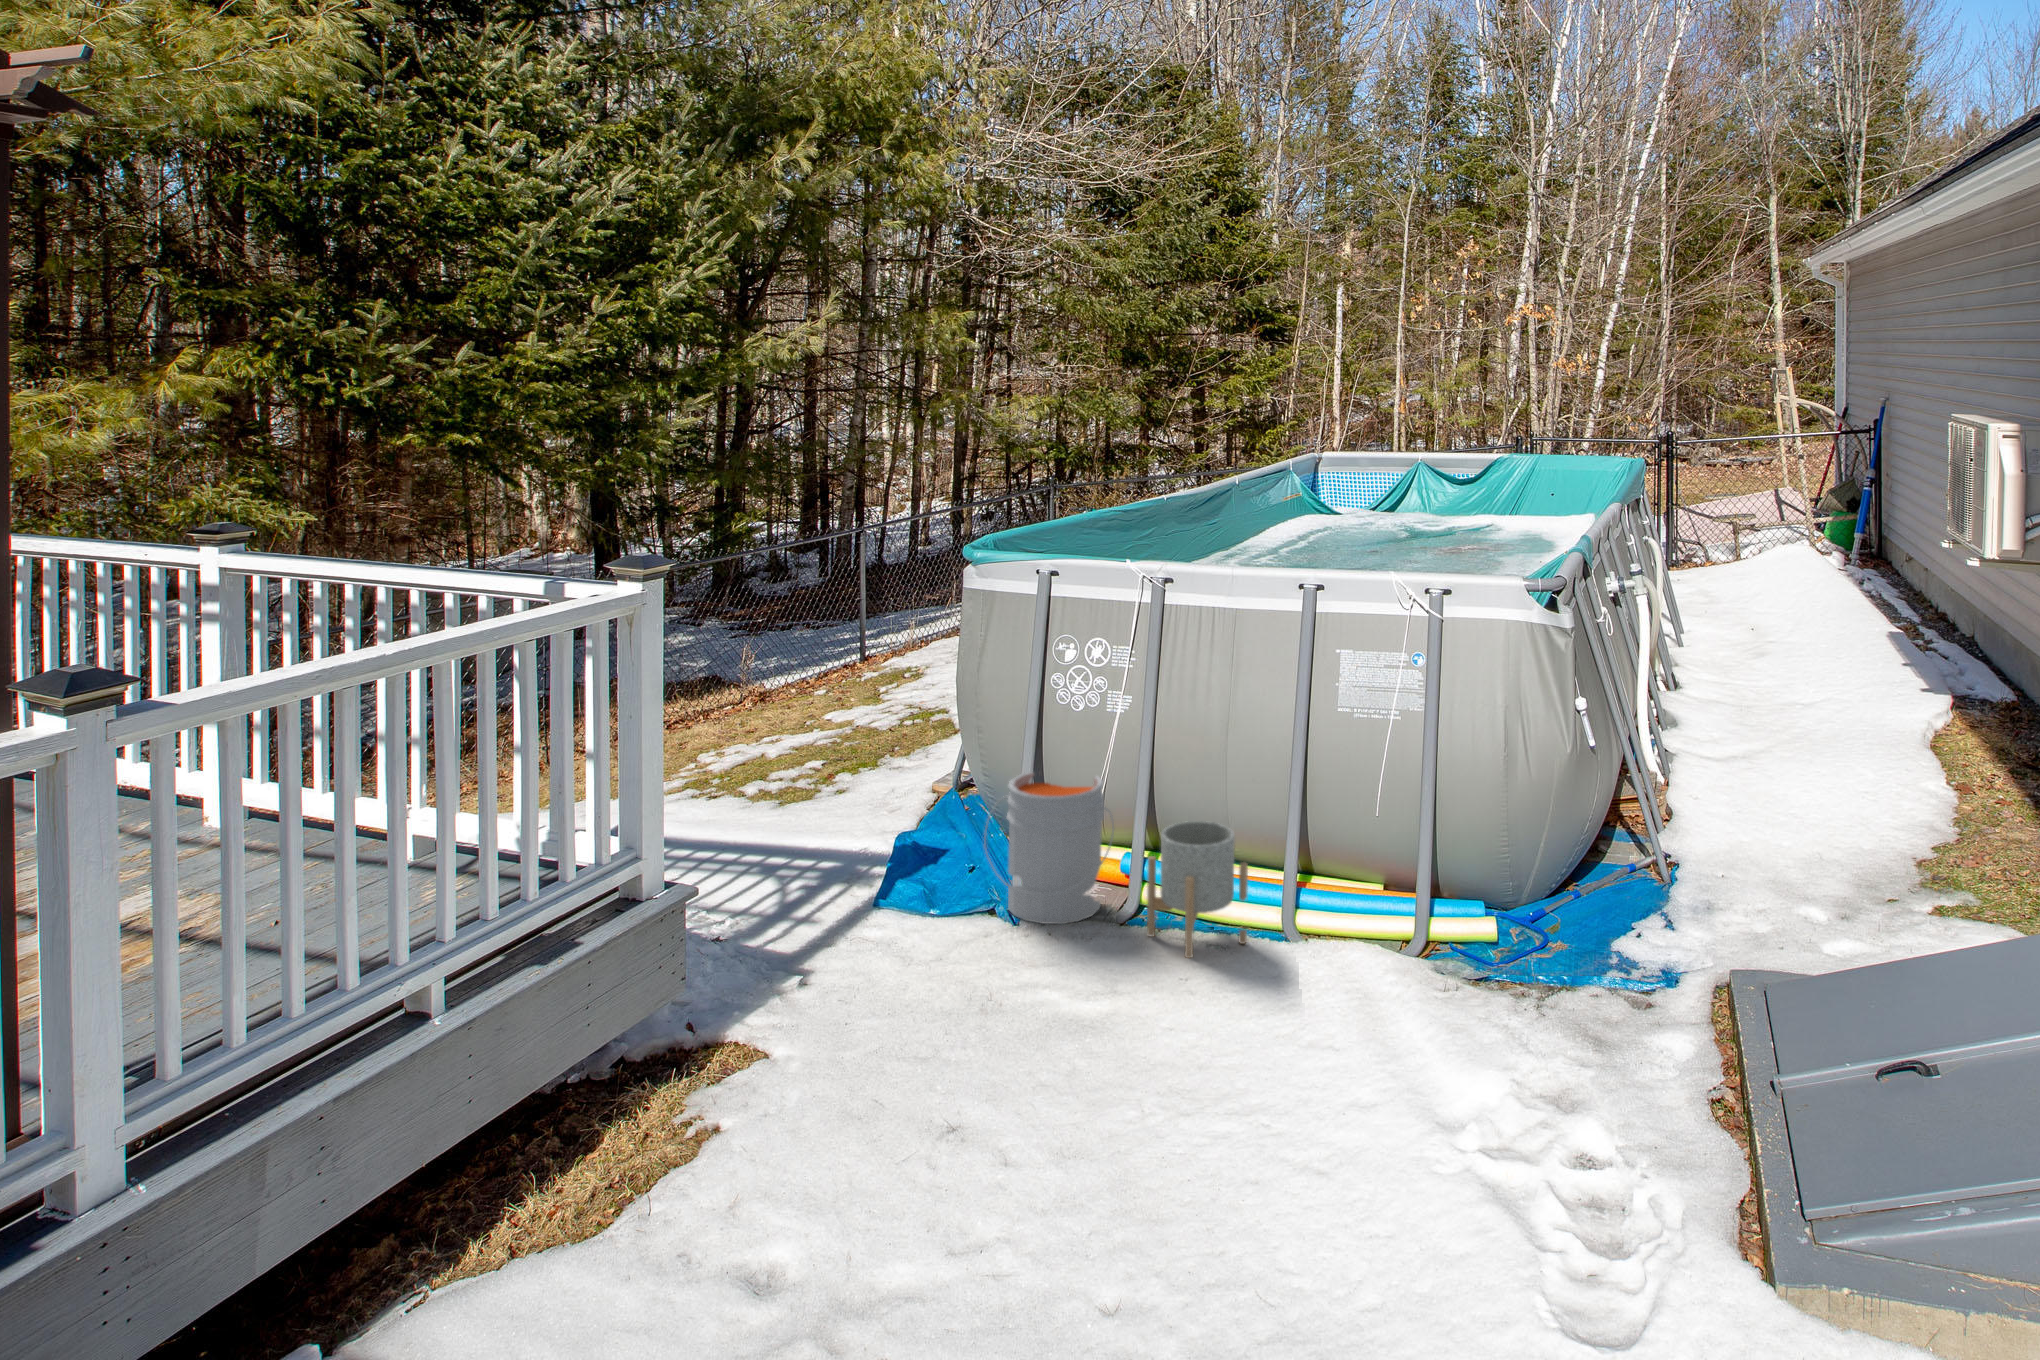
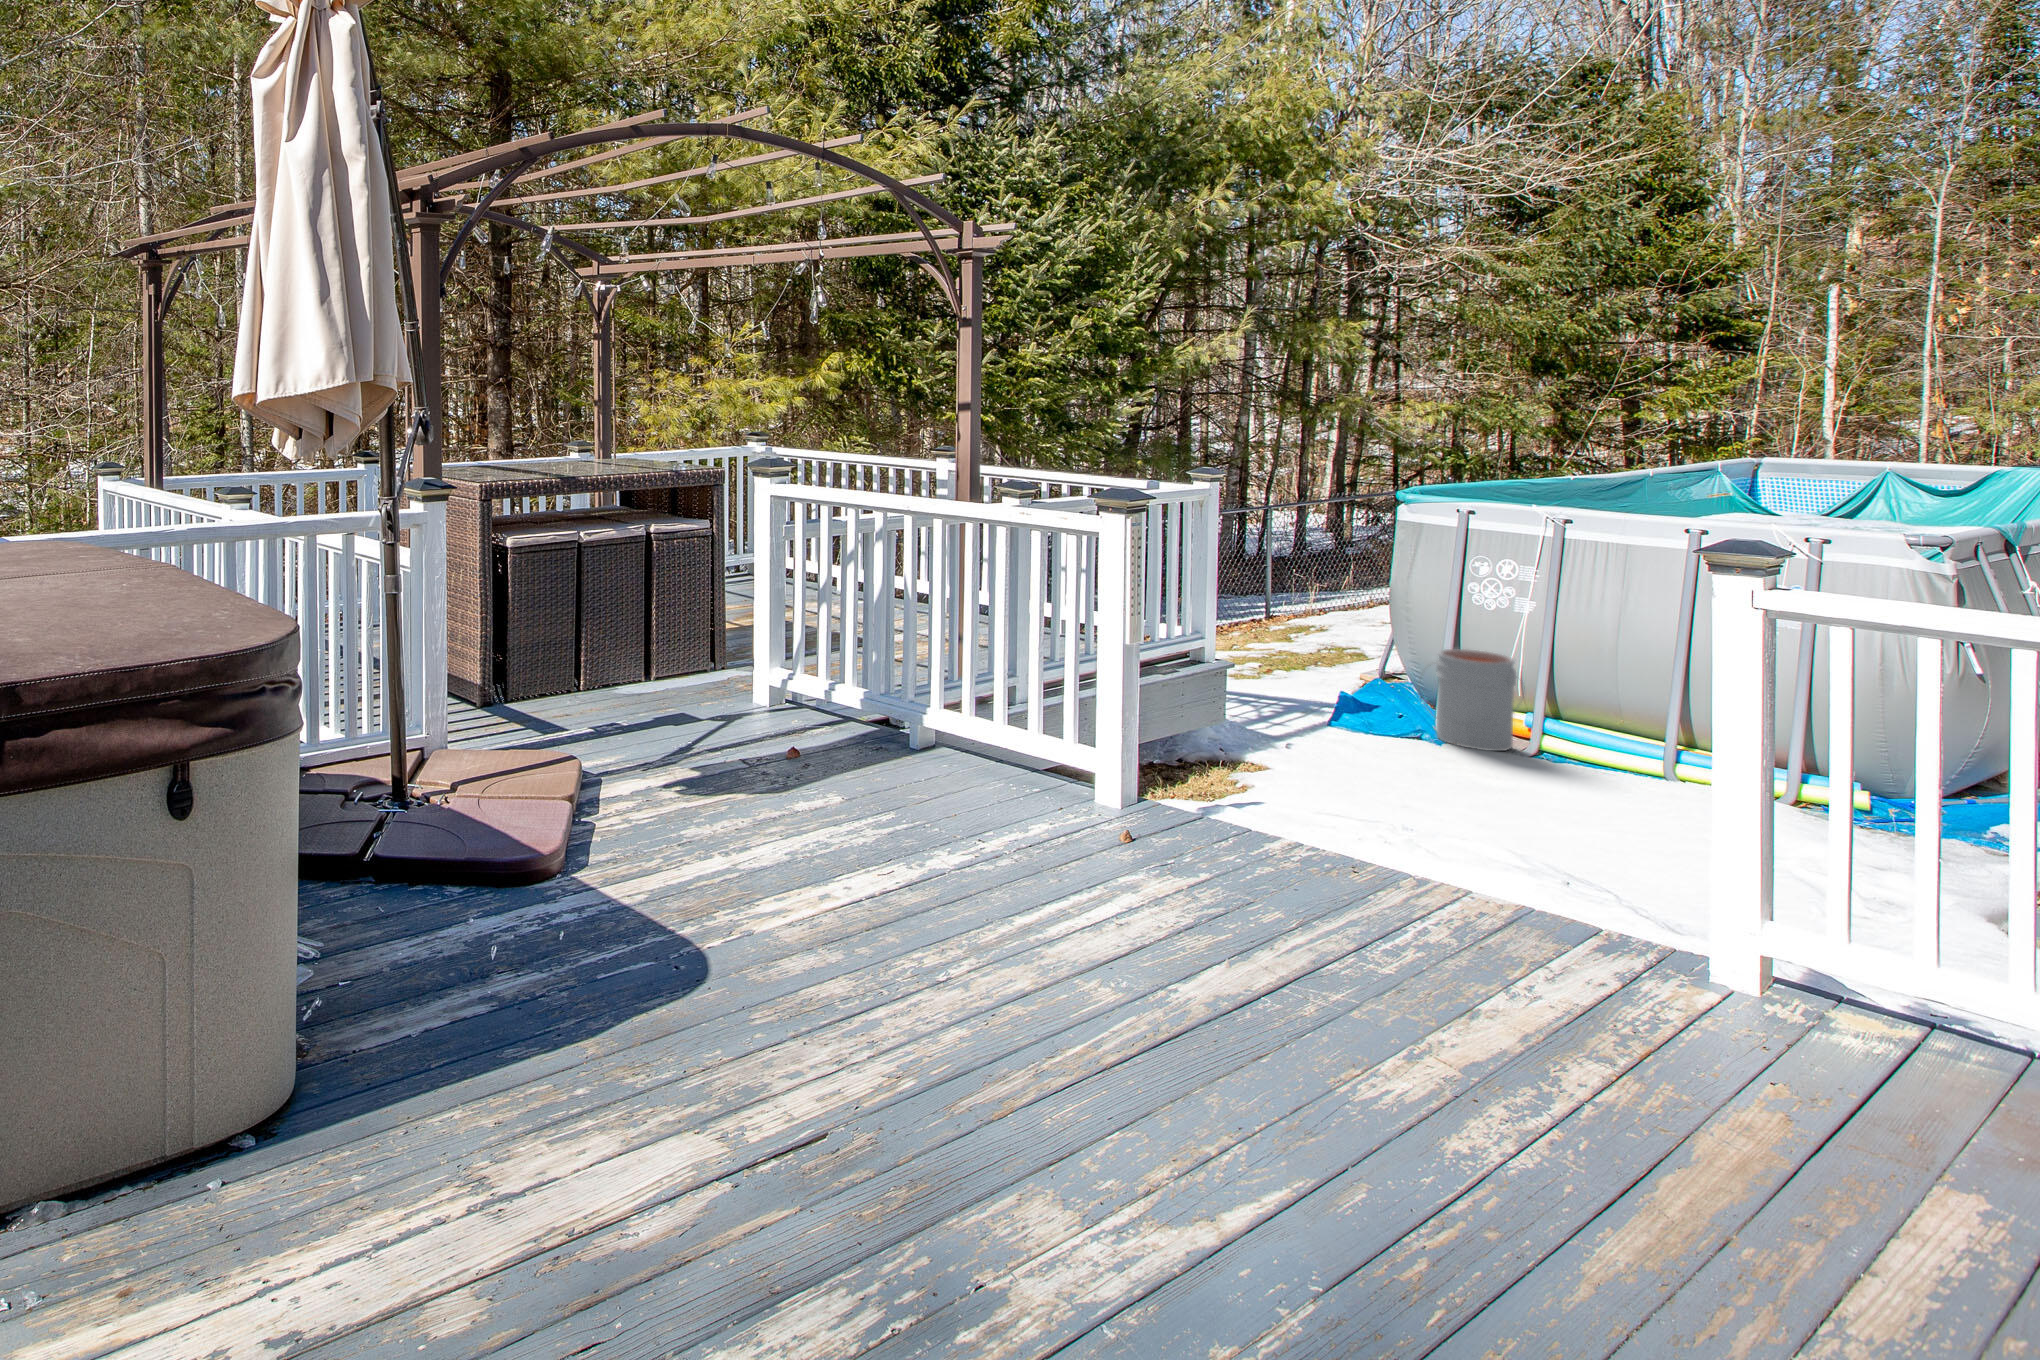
planter: present [1147,821,1248,958] -> none [1552,692,1640,781]

